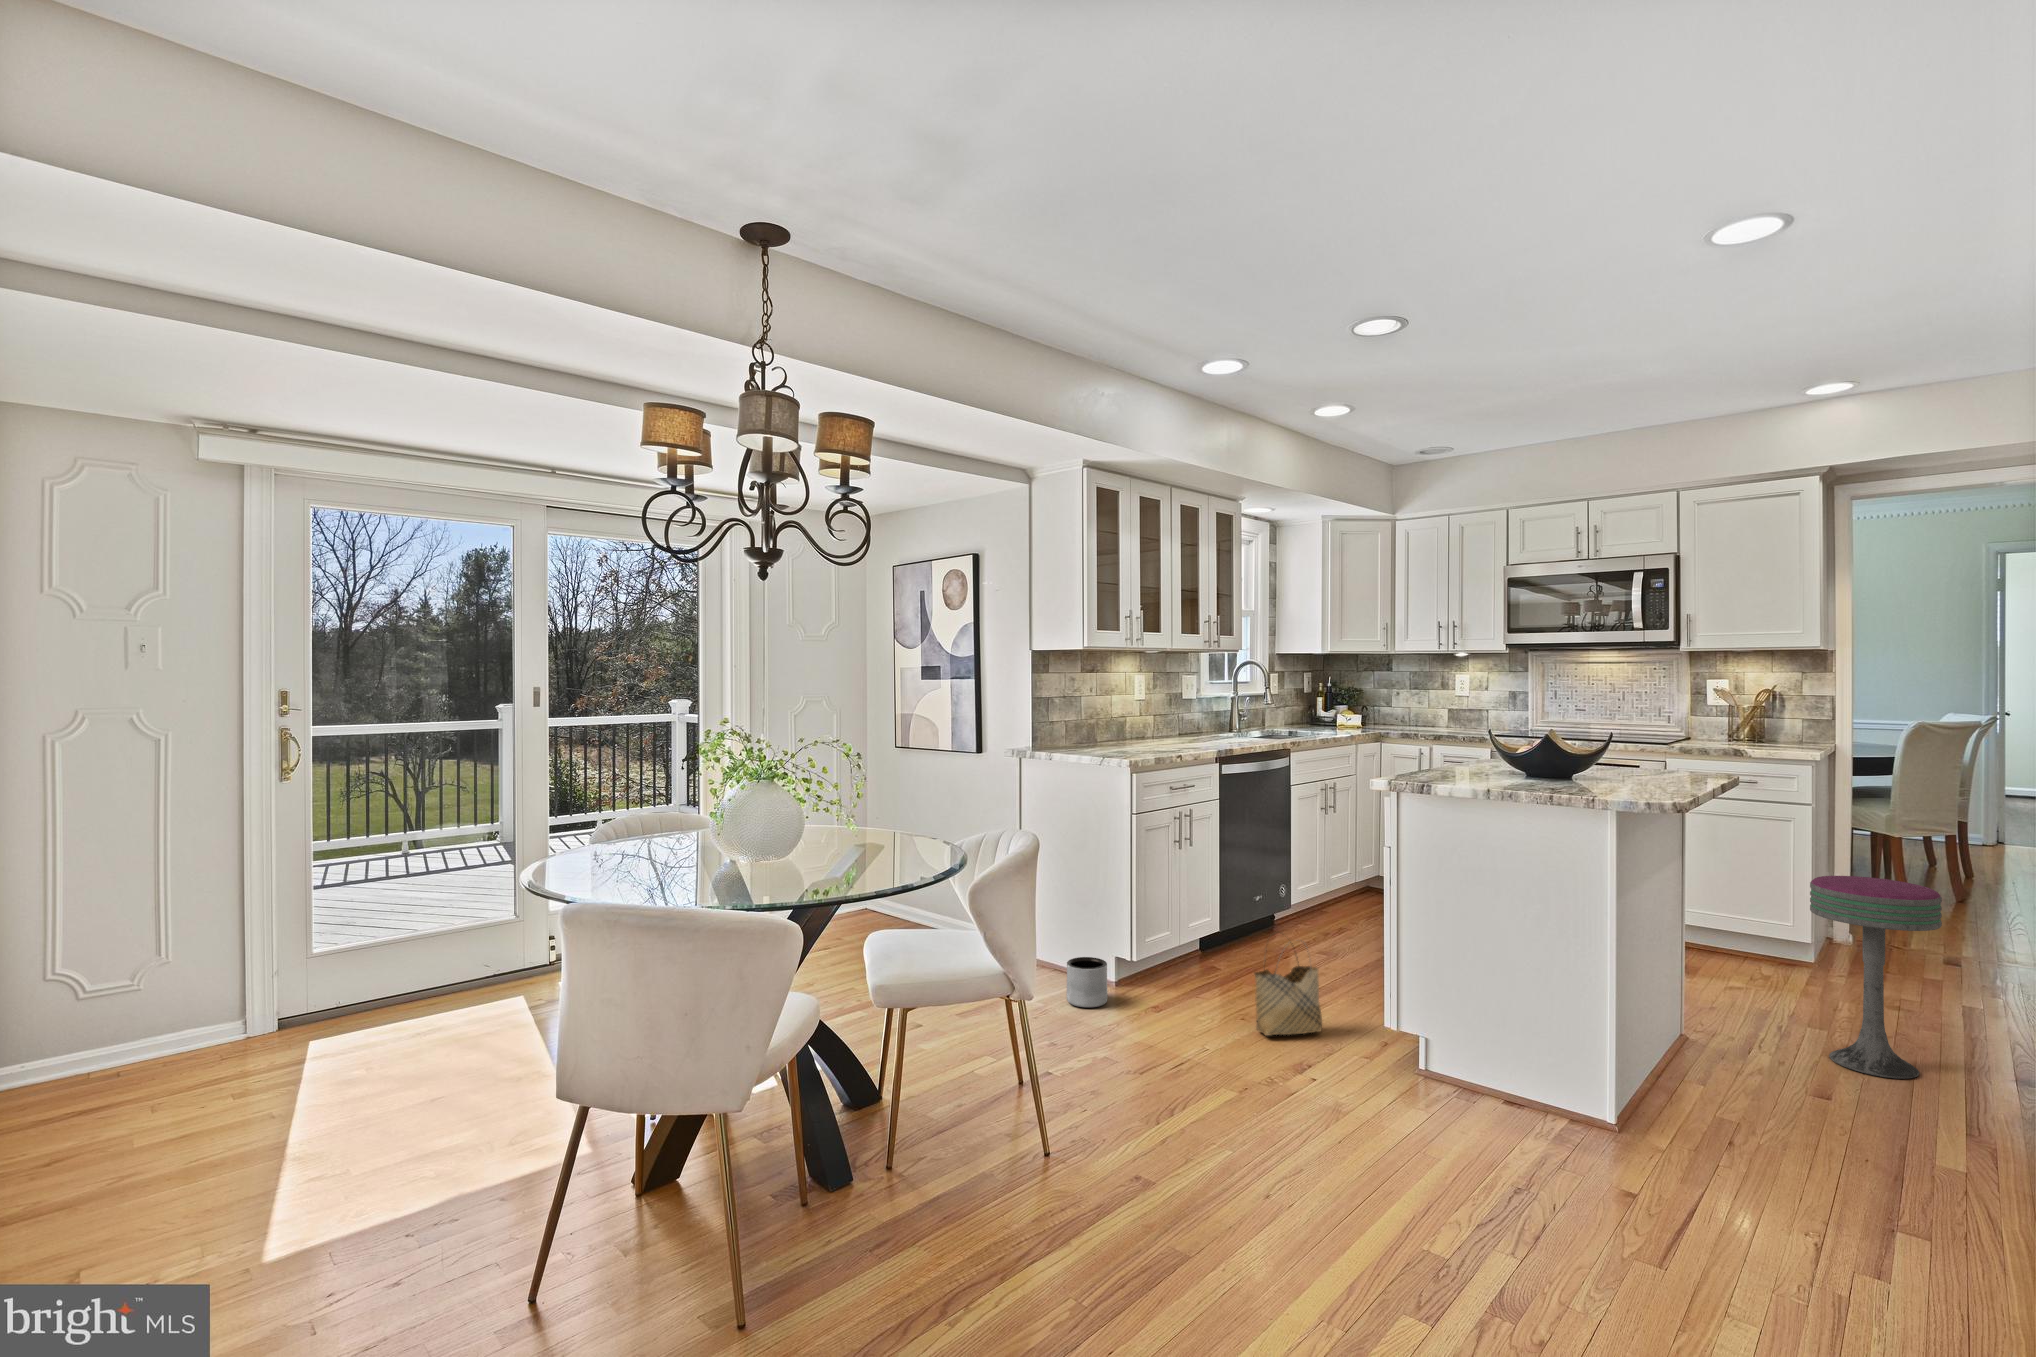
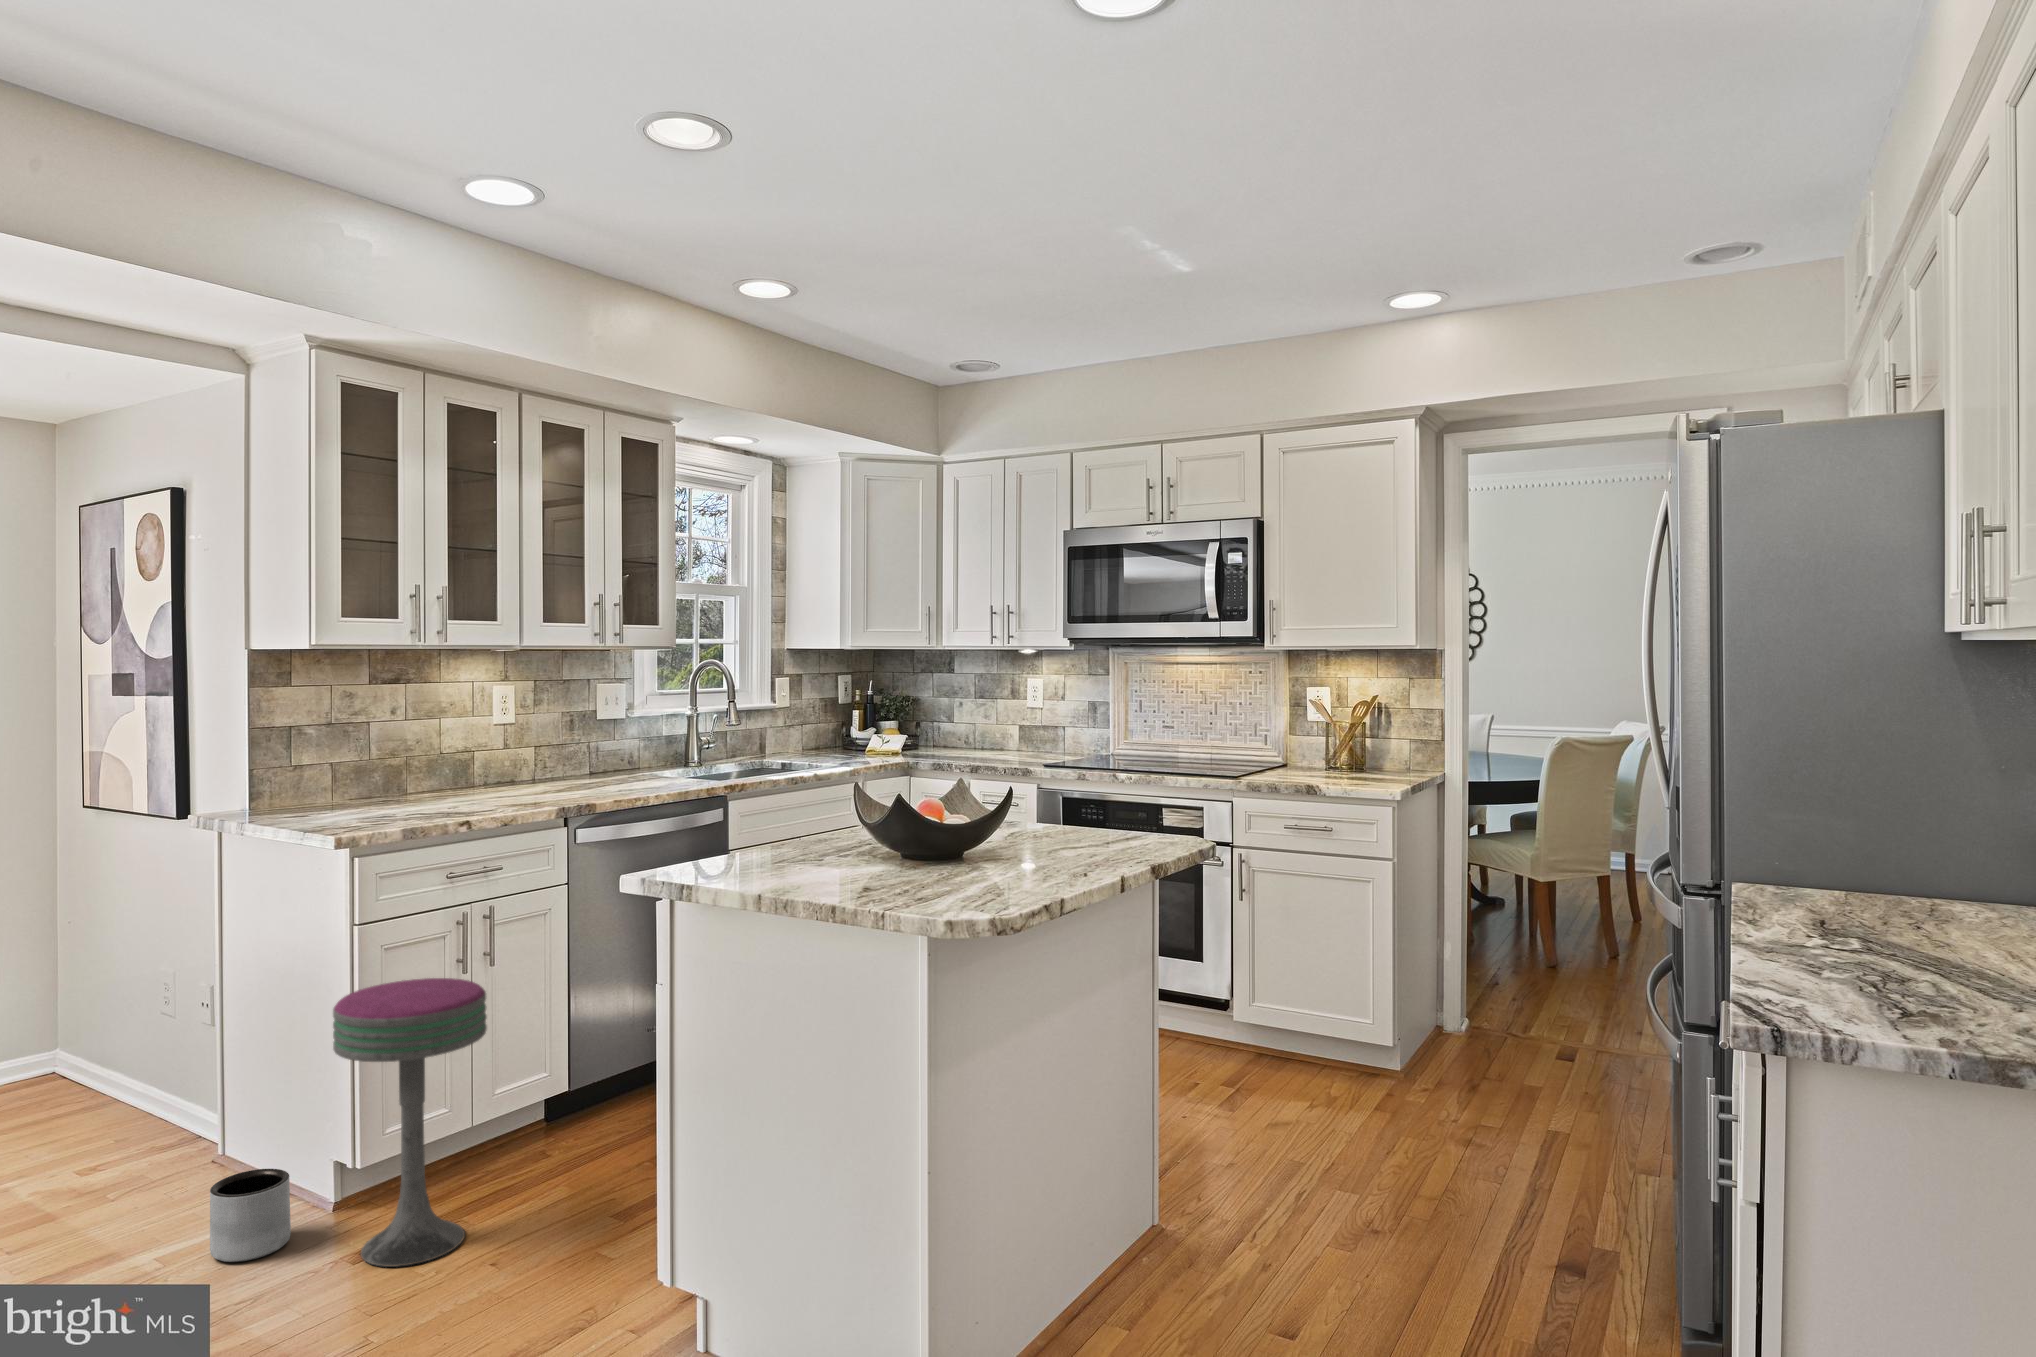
bar stool: present [1810,876,1942,1079] -> present [333,978,487,1267]
woven basket: present [1254,932,1322,1036] -> none [485,1114,608,1296]

